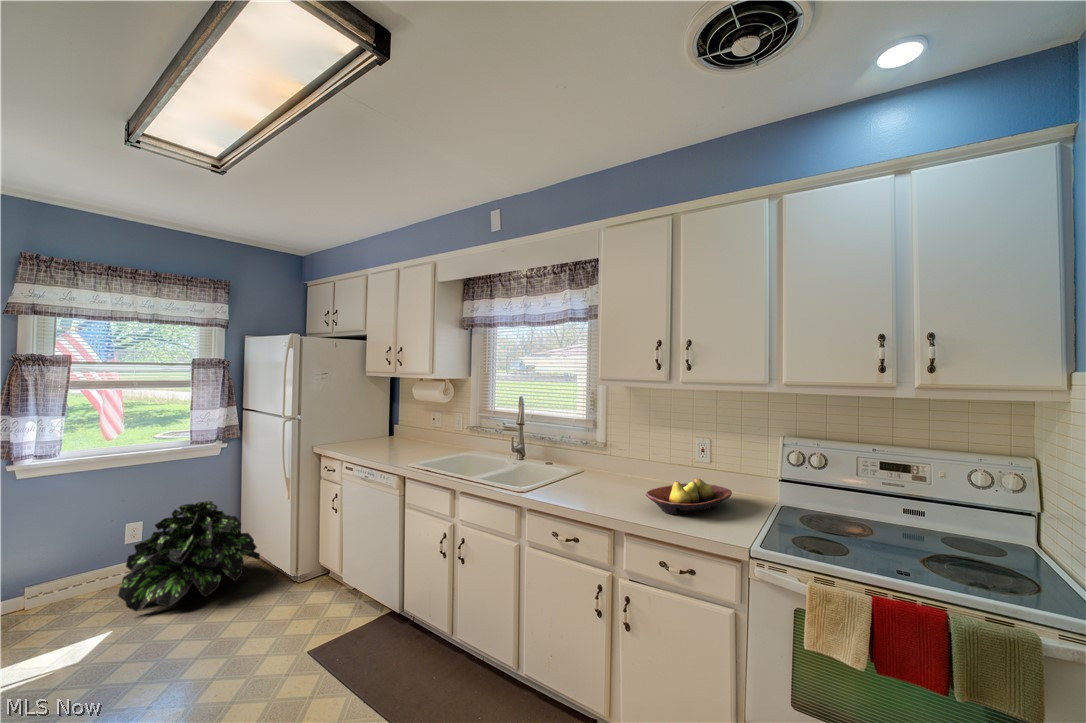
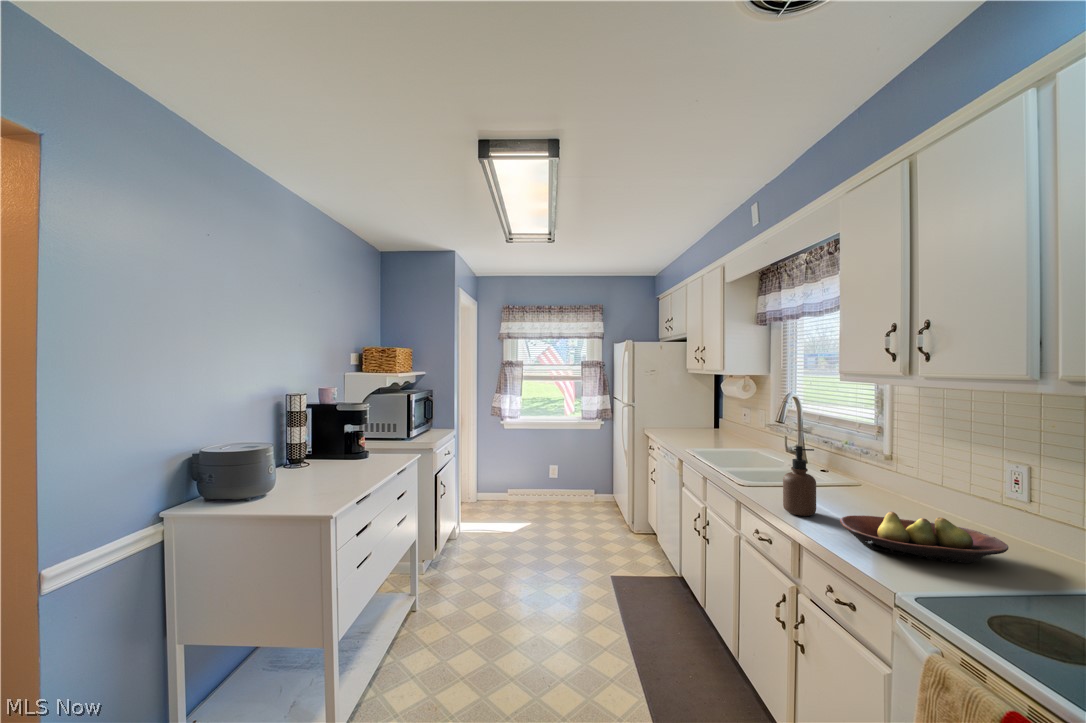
soap dispenser: none [581,440,607,503] -> present [783,446,816,516]
potted plant: present [118,501,260,611] -> none [541,459,615,523]

